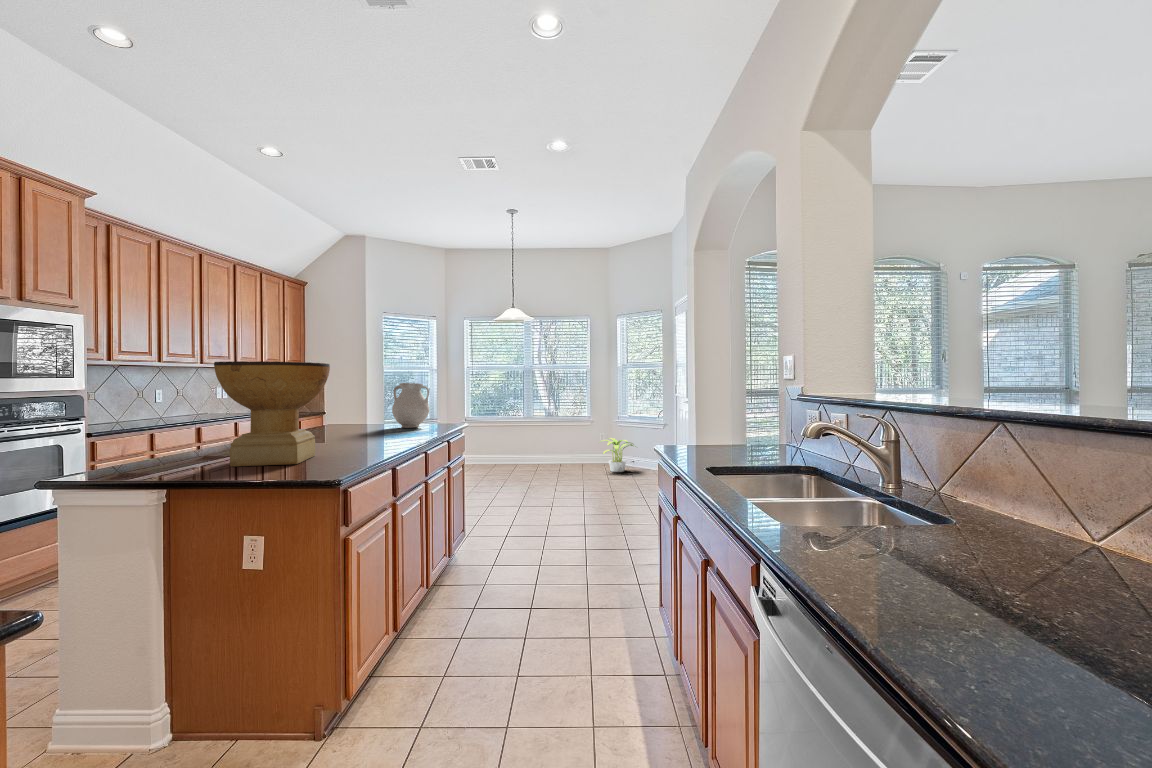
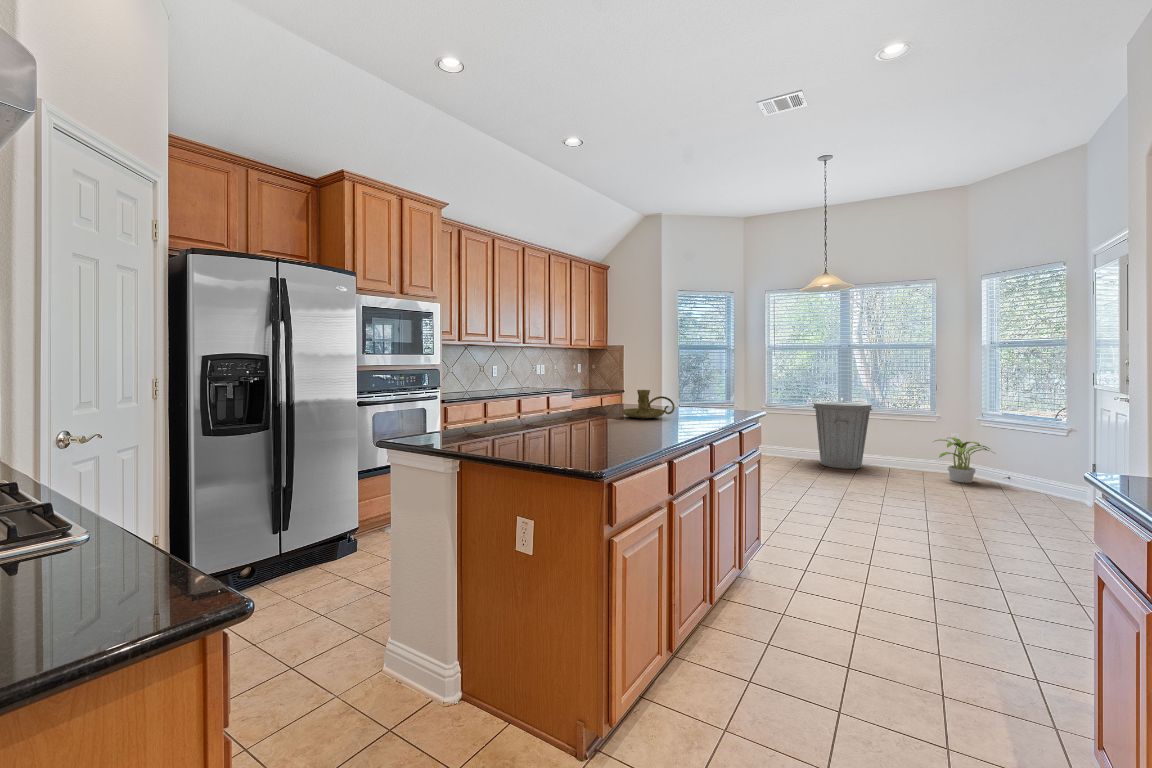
decorative bowl: present [214,361,330,466] -> none [501,335,607,446]
vase: present [392,383,430,428] -> none [678,362,719,411]
candle holder: none [338,410,391,437] -> present [622,390,675,419]
trash can: none [511,411,557,471] -> present [813,398,873,469]

